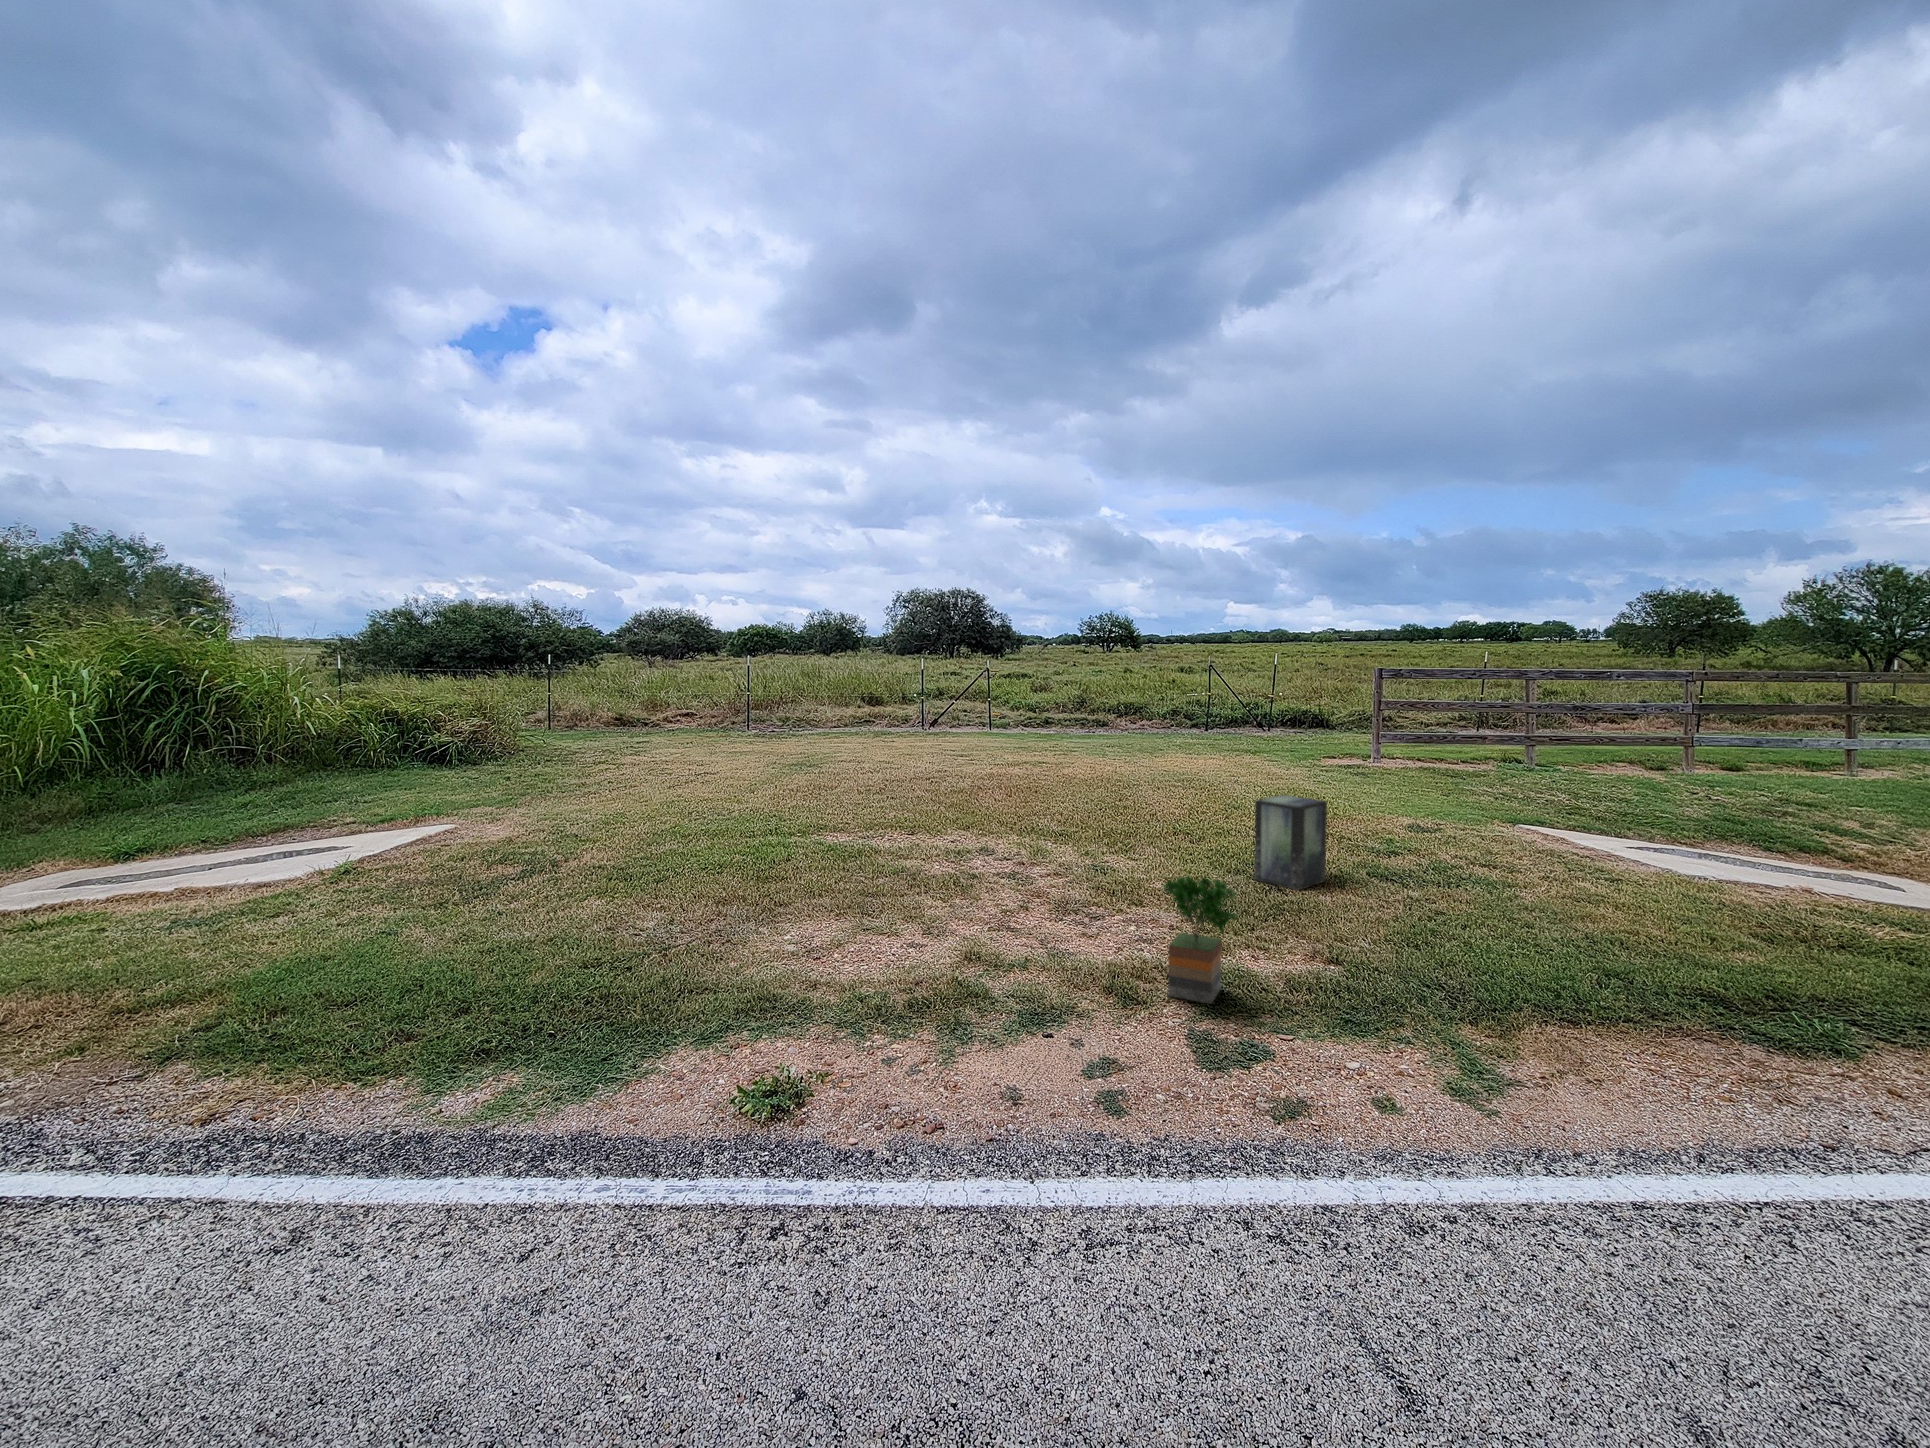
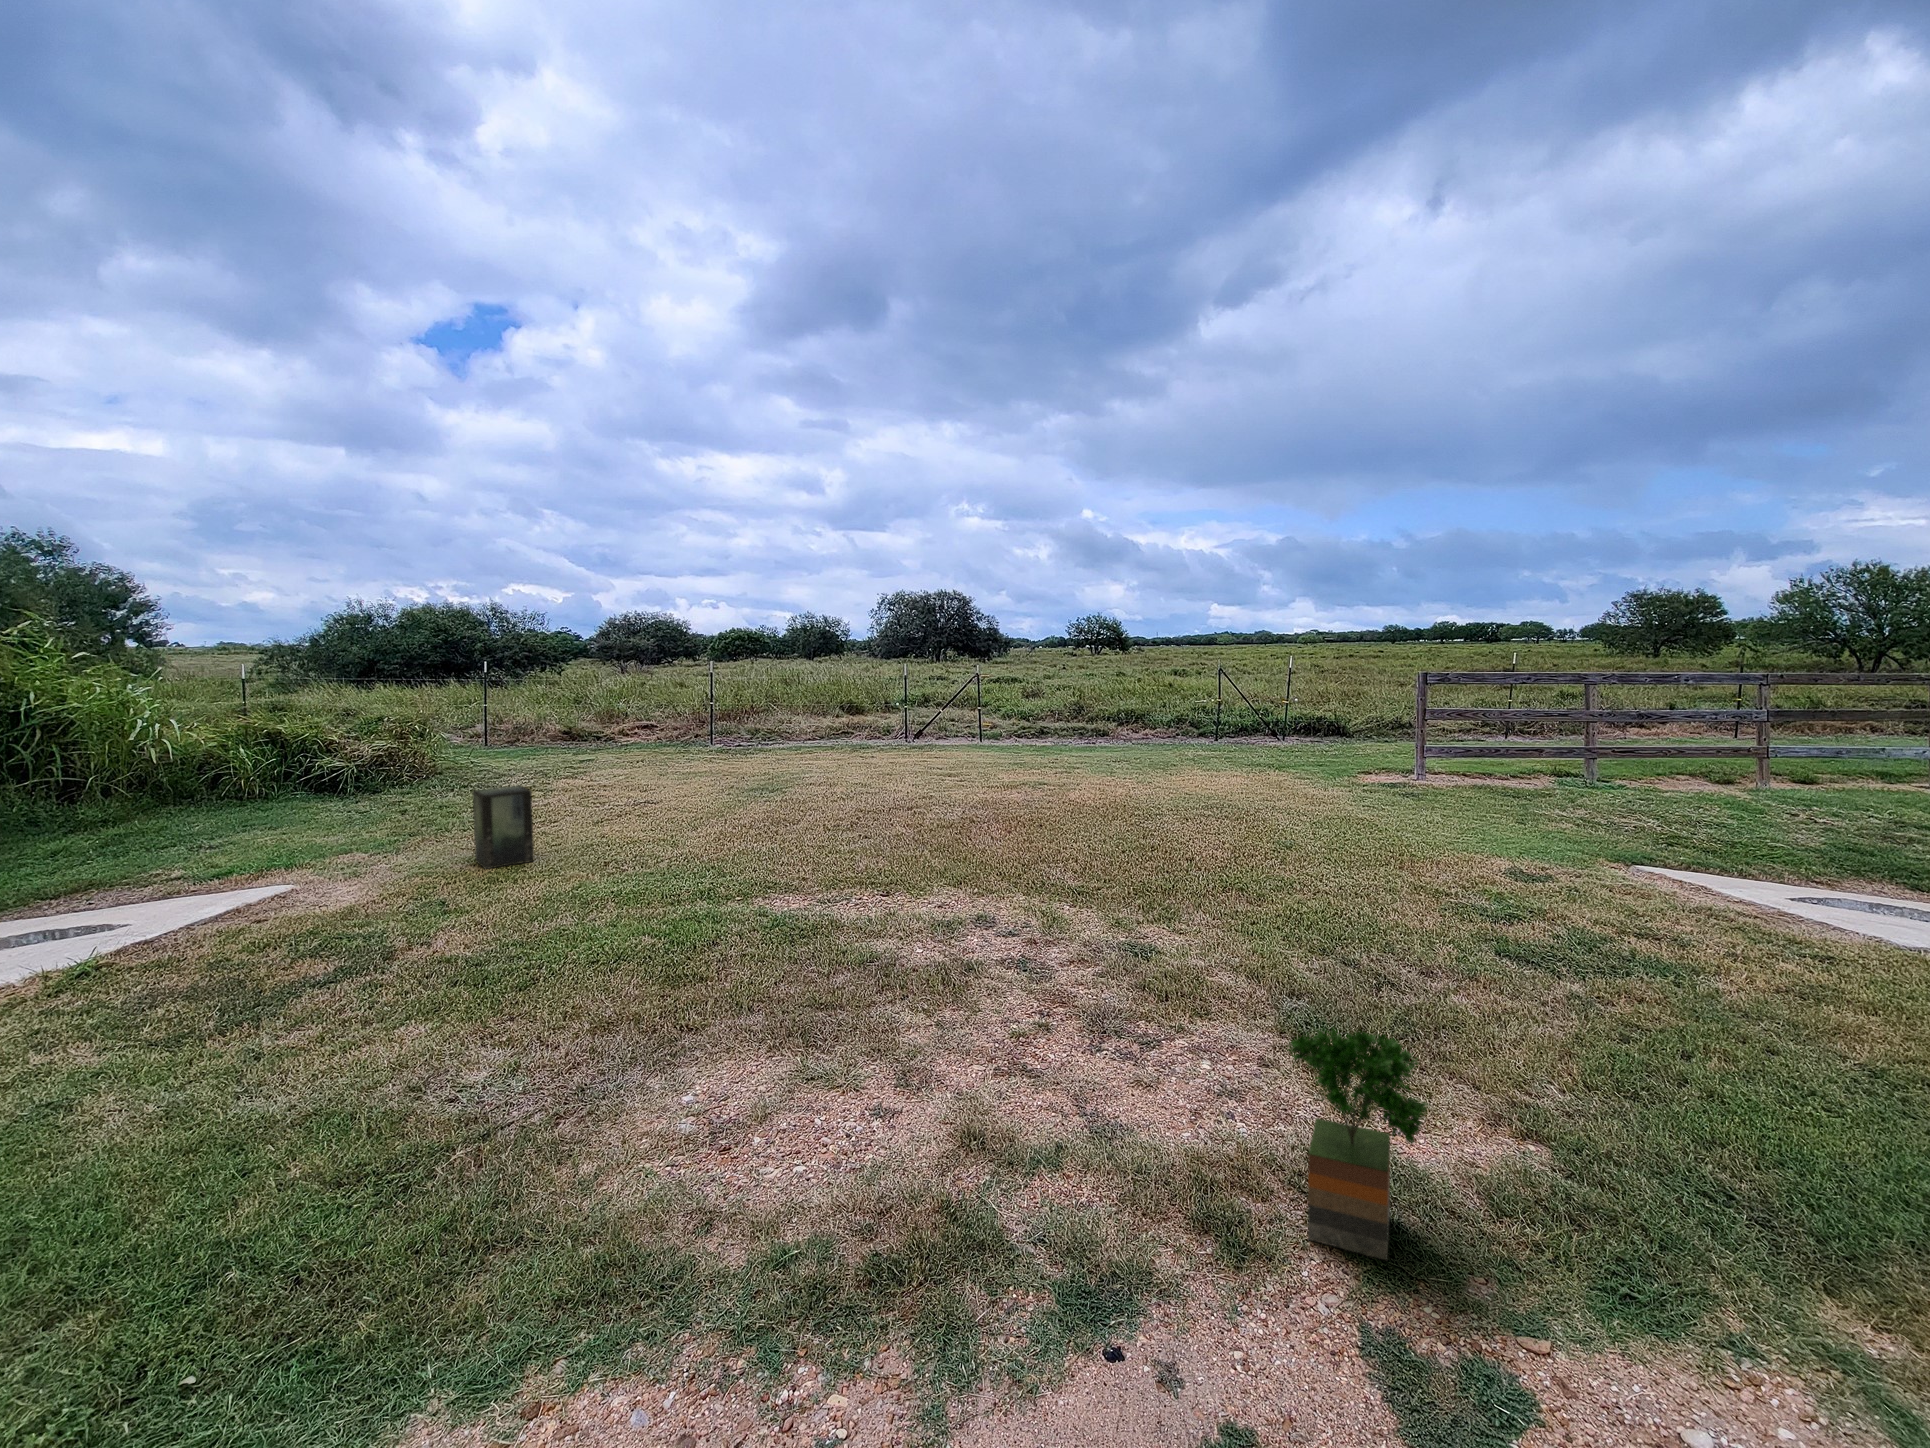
storage box: present [1254,795,1327,890] -> present [473,785,534,869]

